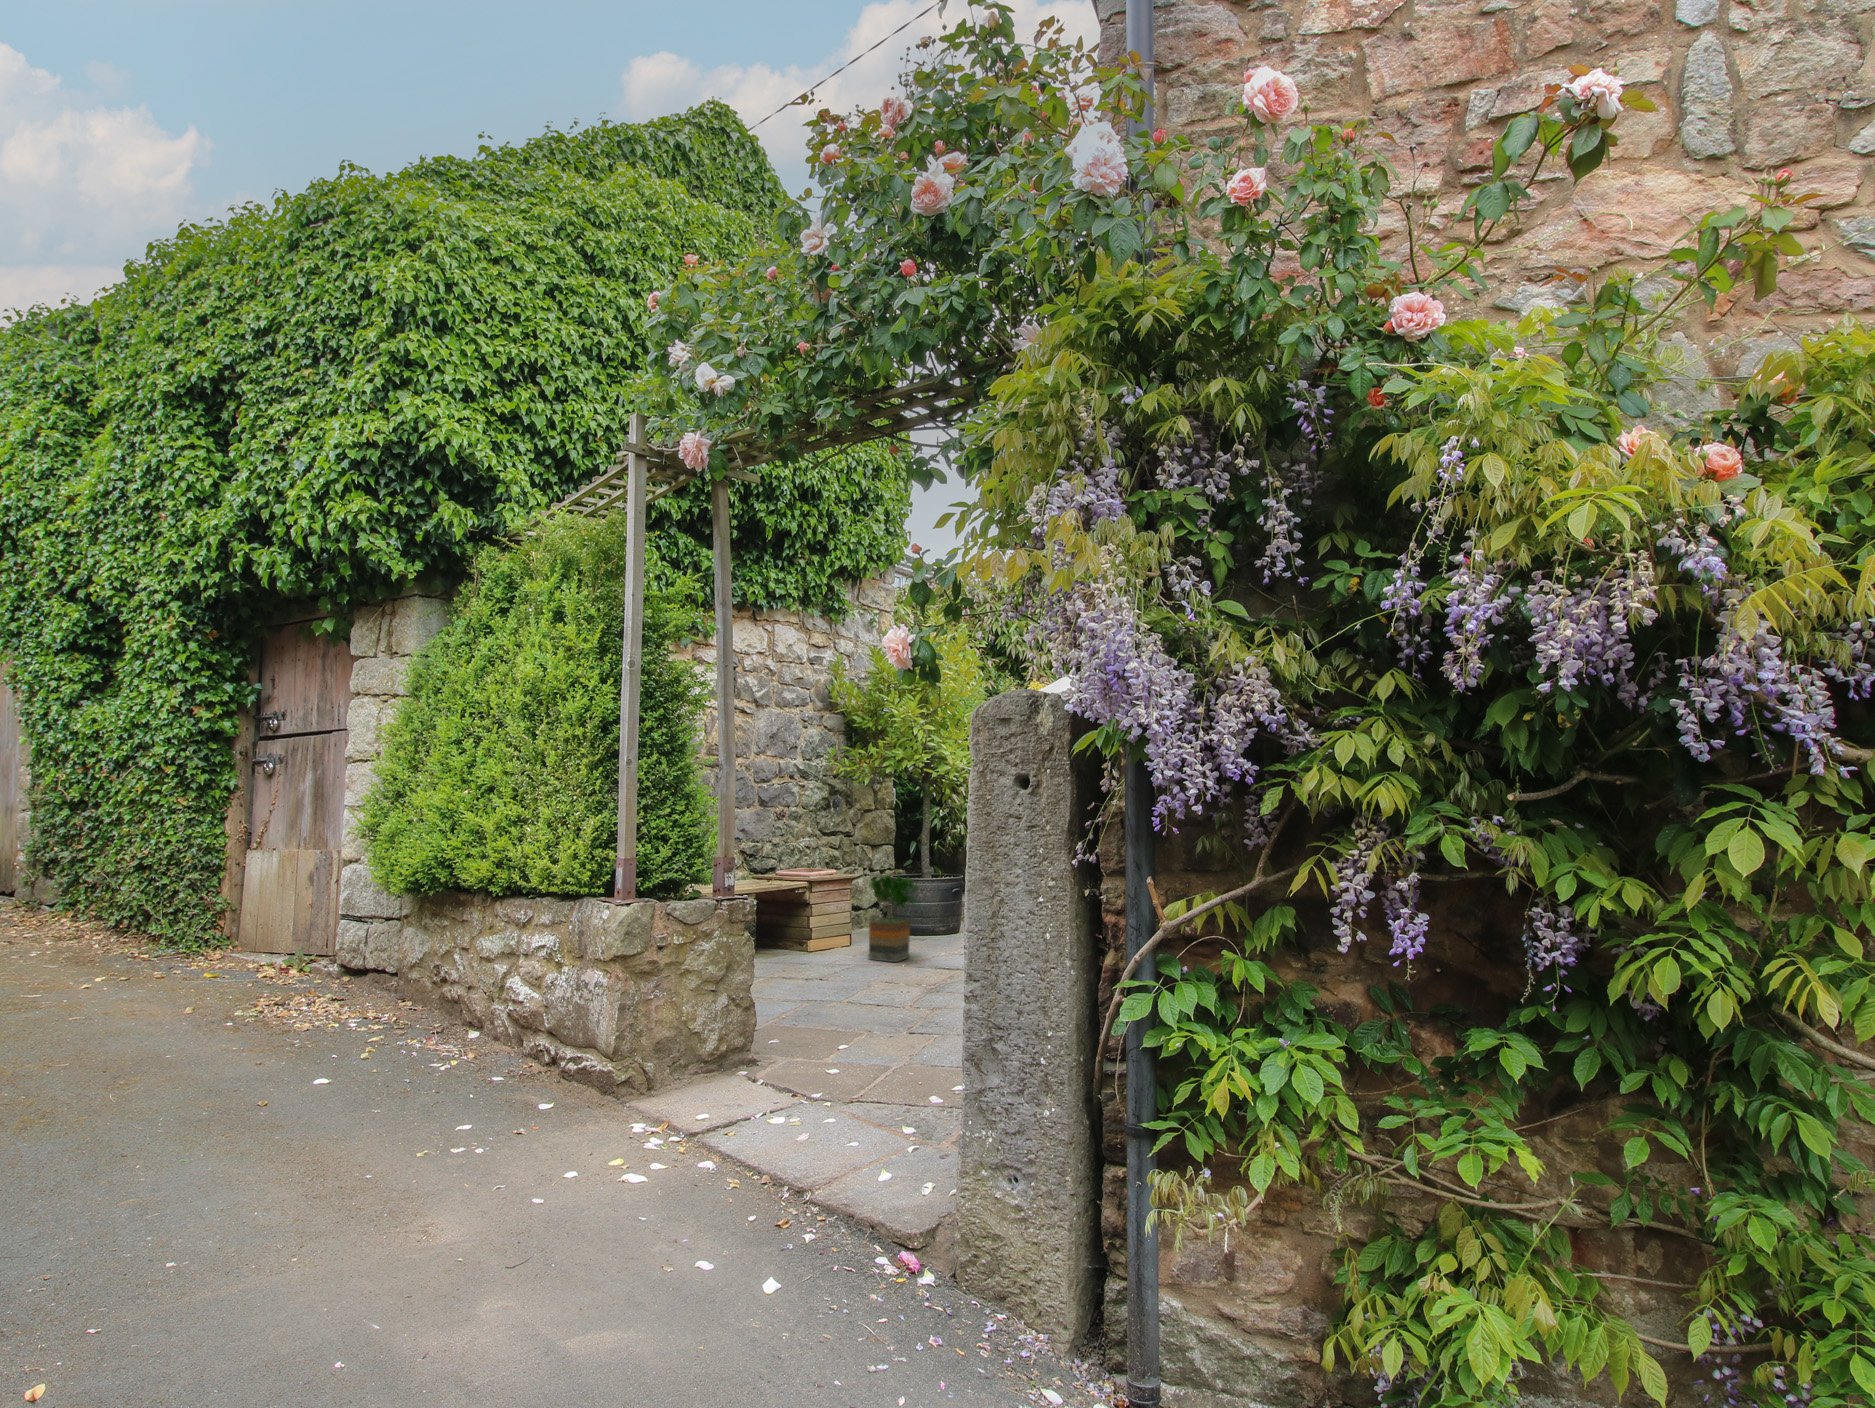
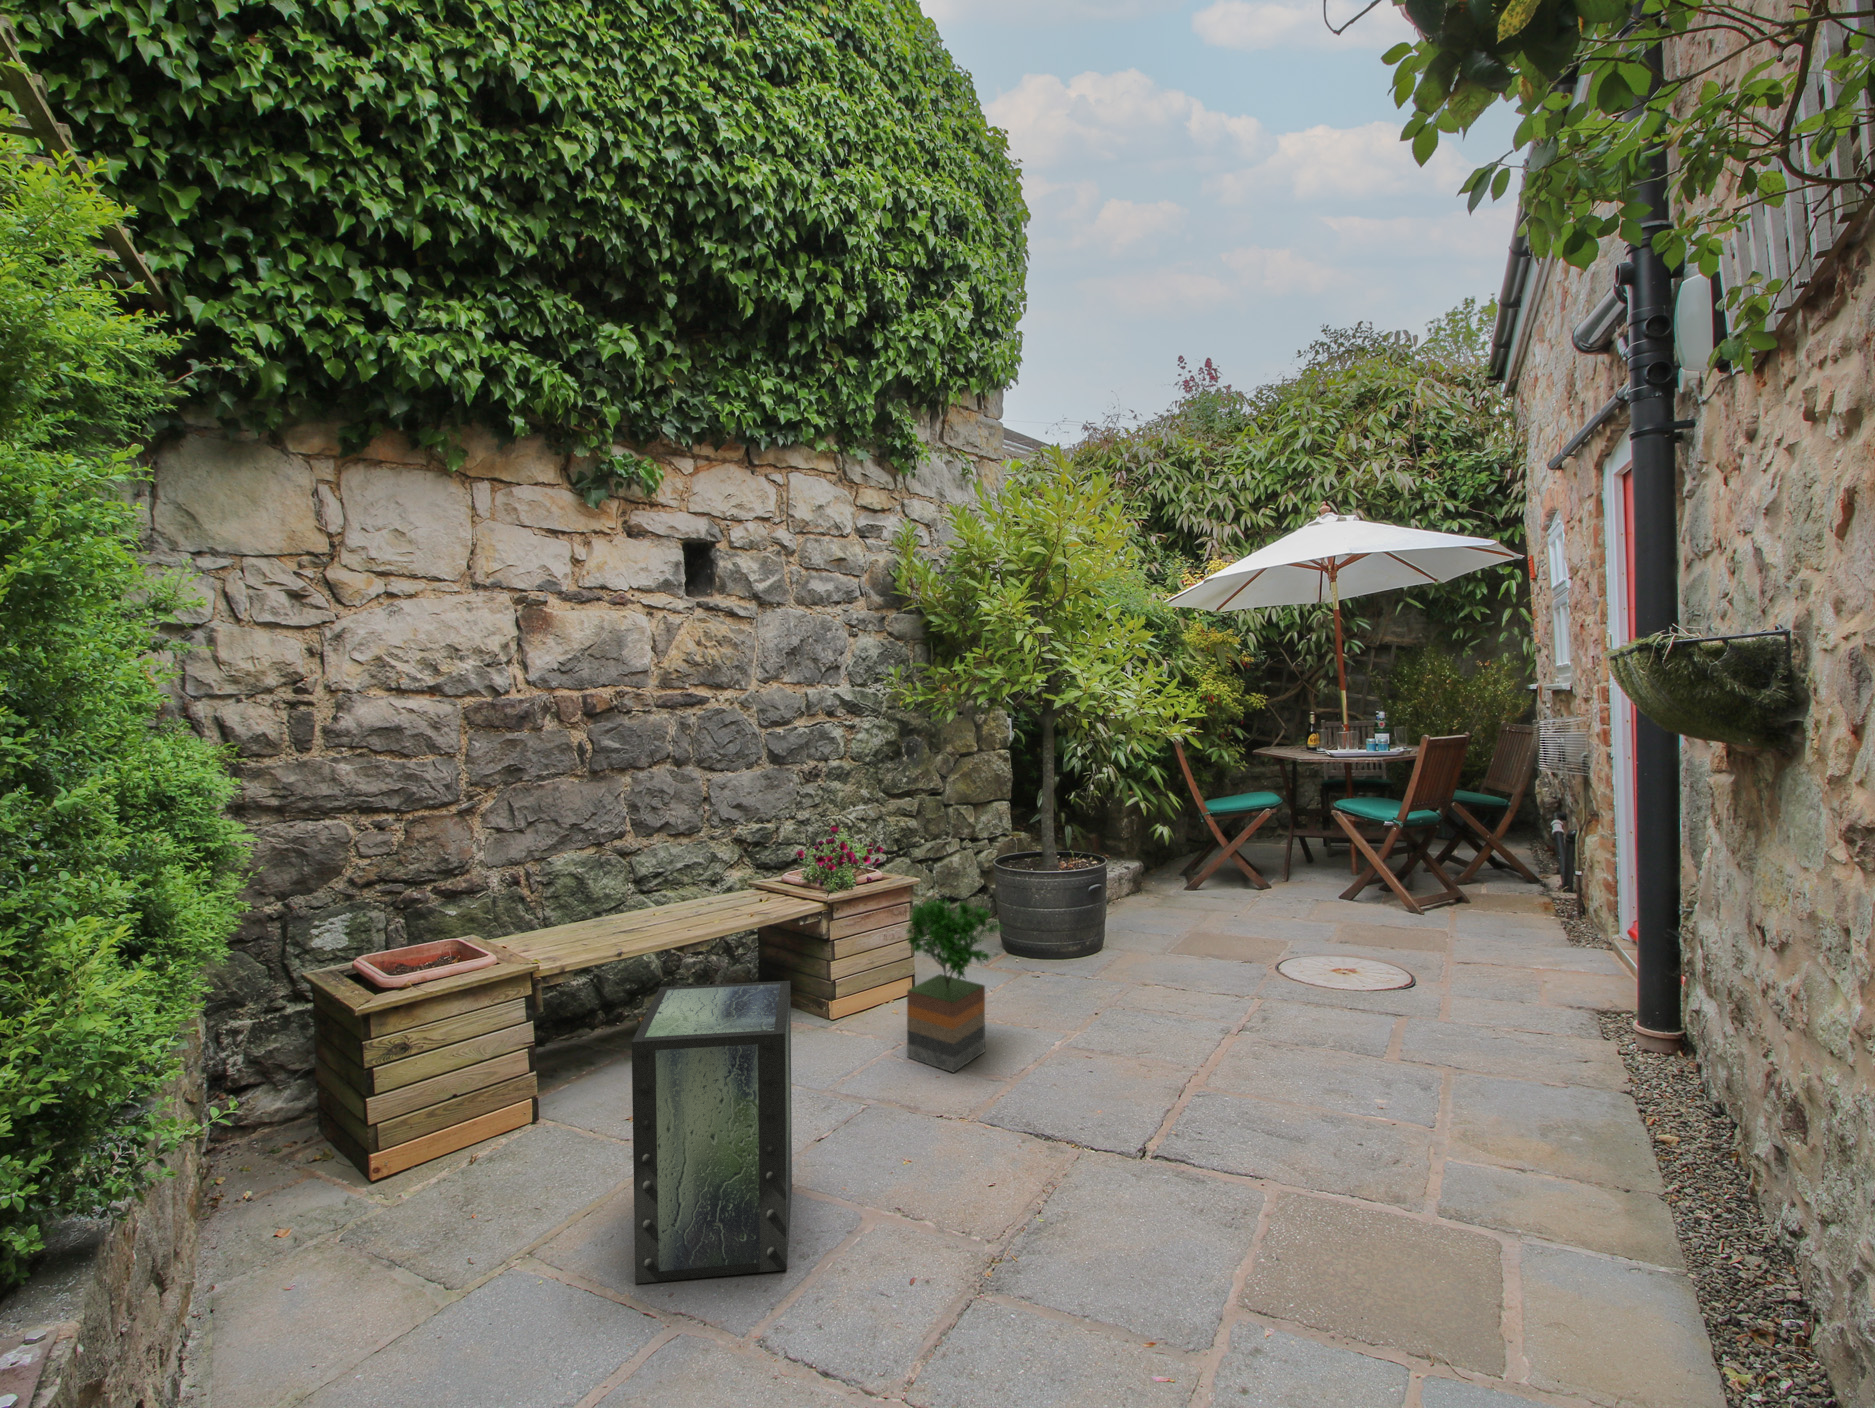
storage box: none [785,889,861,1000] -> present [632,981,792,1284]

